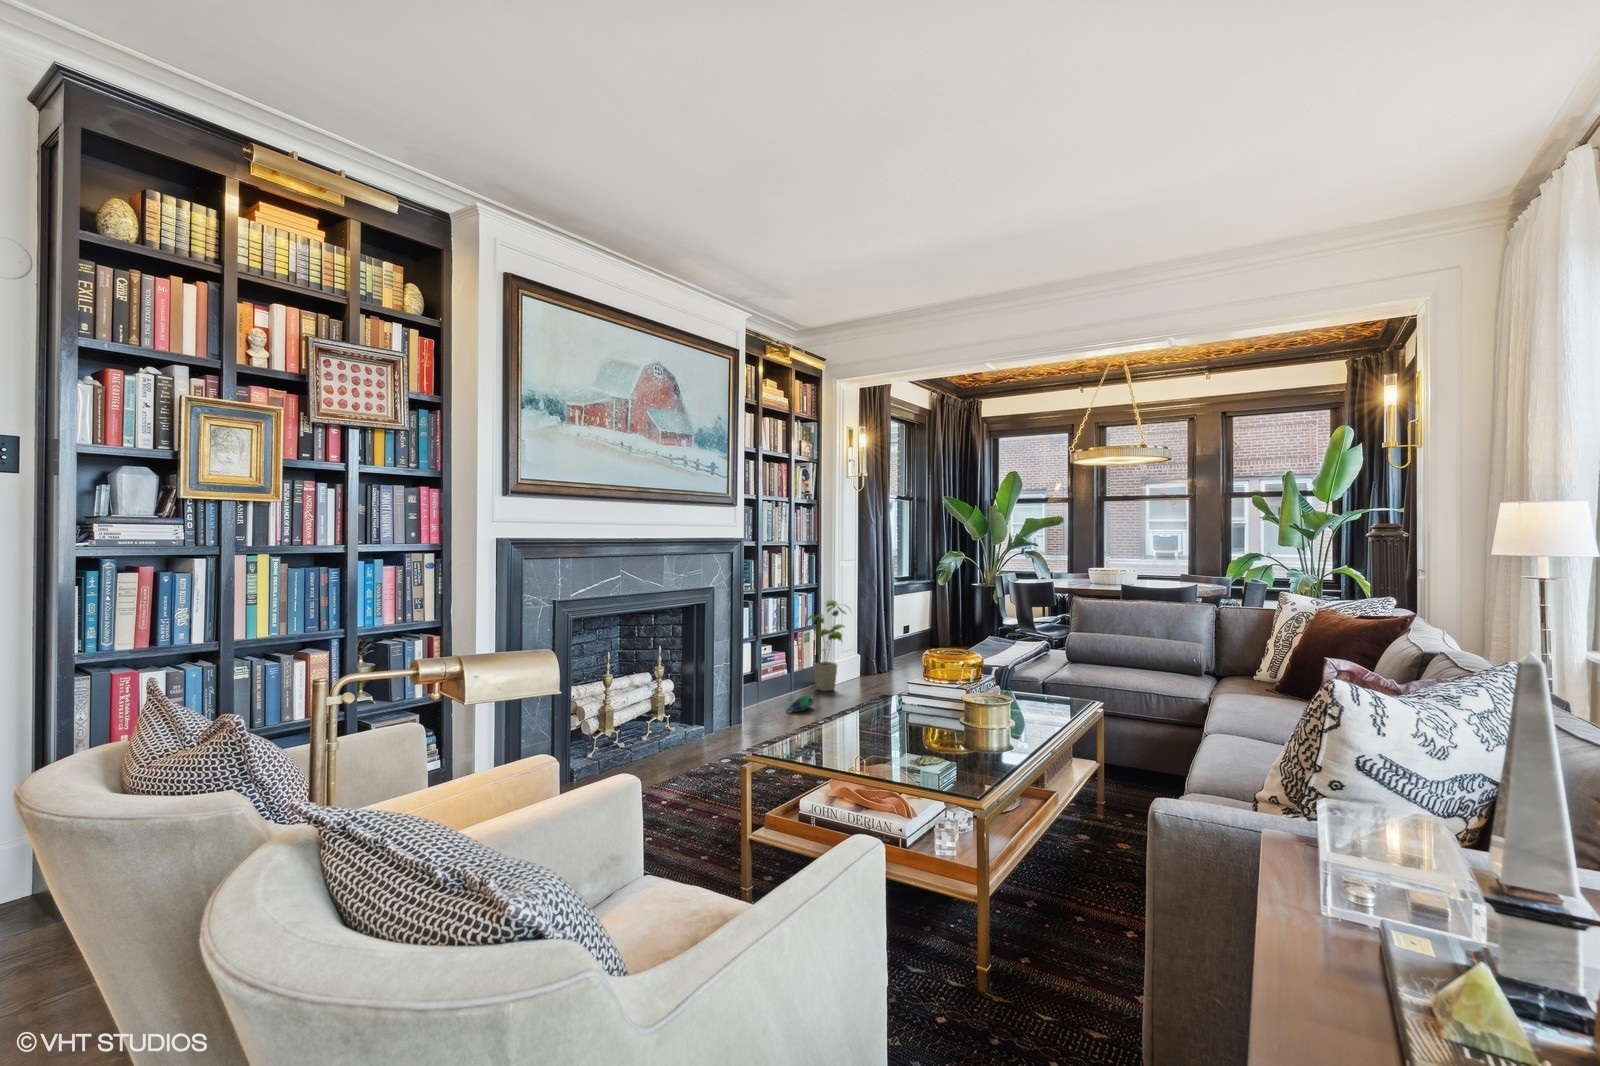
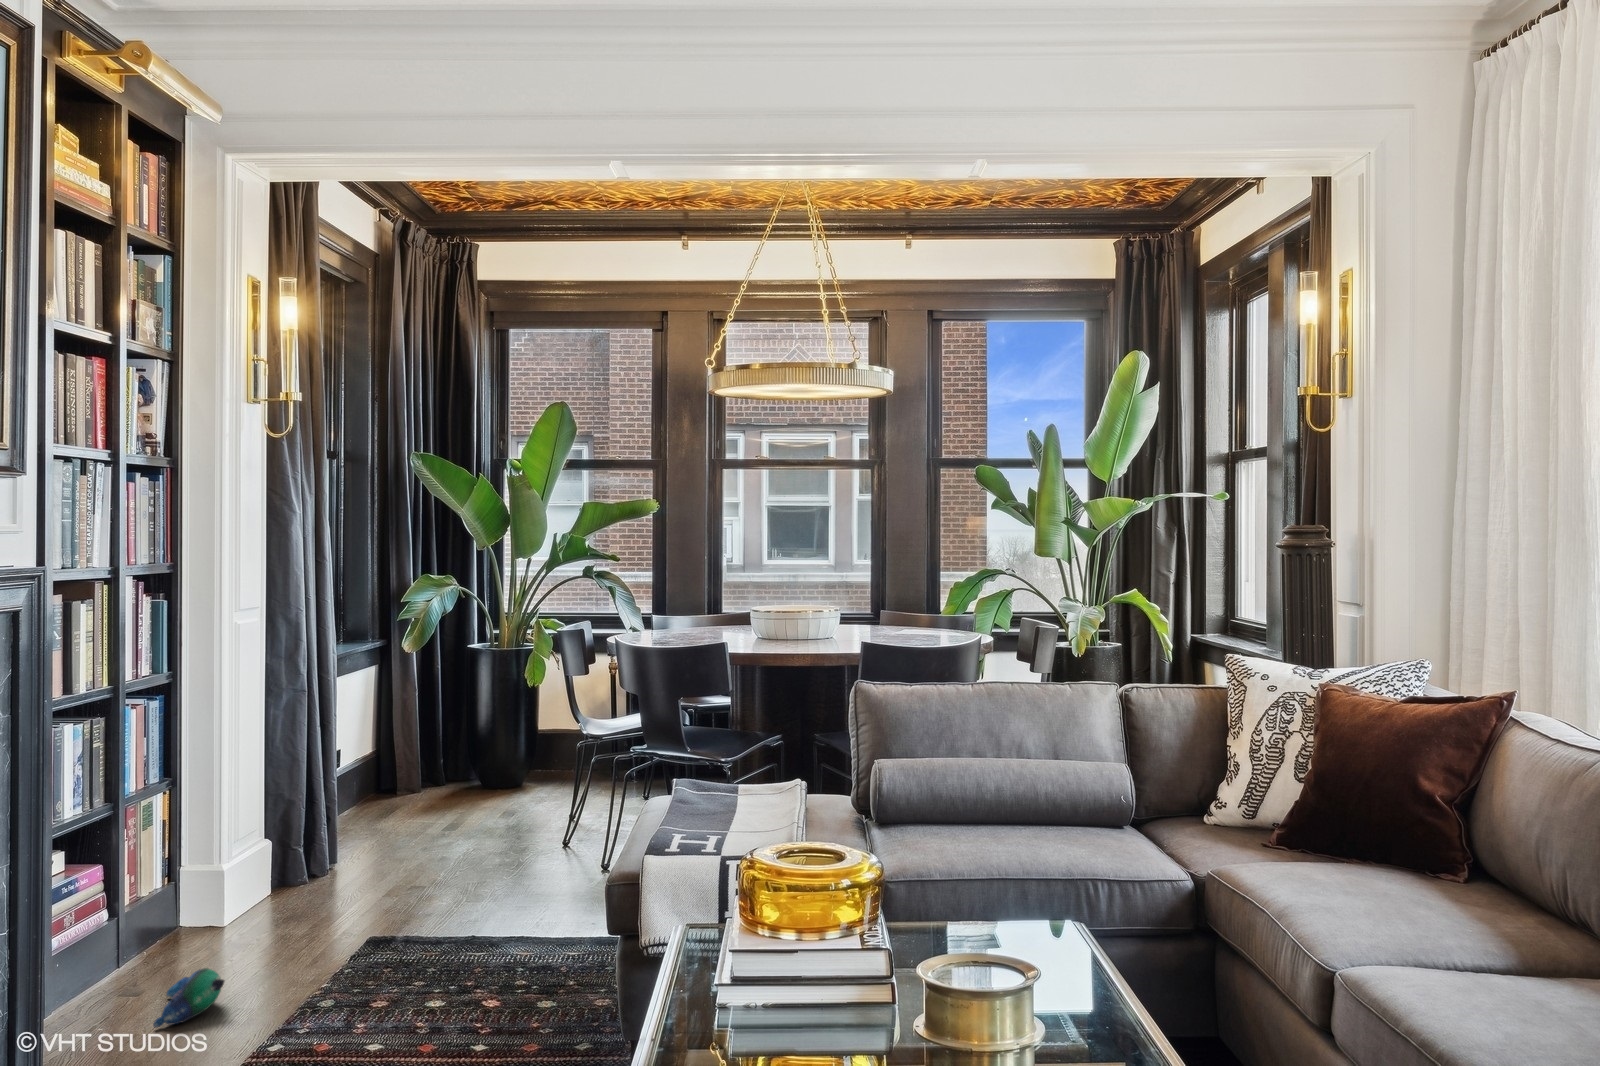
house plant: present [806,600,850,691] -> none [155,713,285,949]

